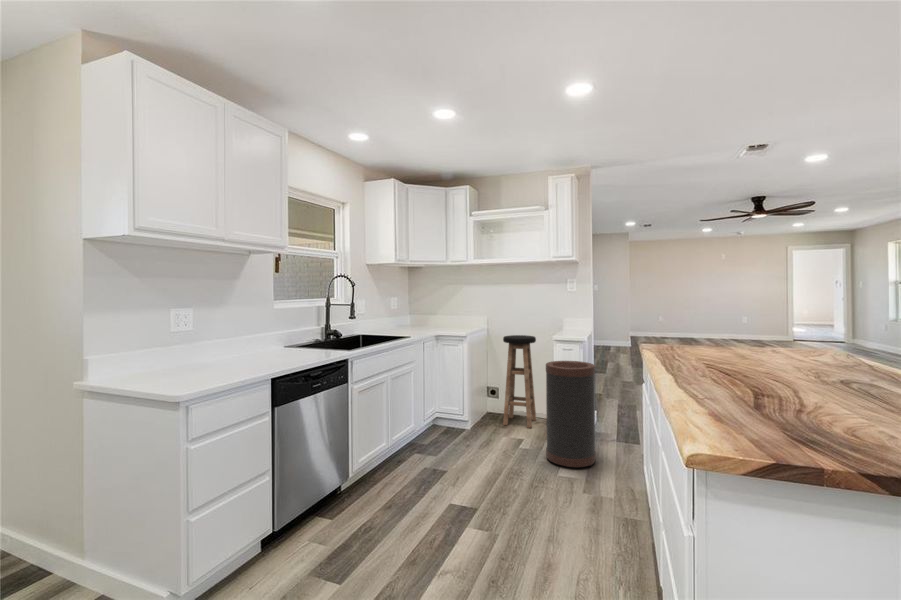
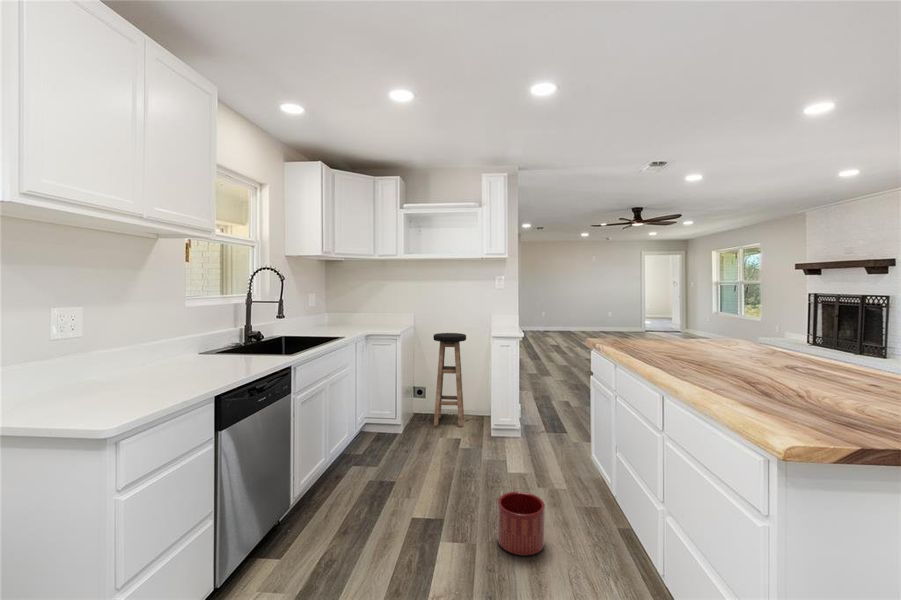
trash can: present [546,361,596,467] -> none [488,358,537,463]
planter: none [521,489,568,552] -> present [497,492,545,555]

